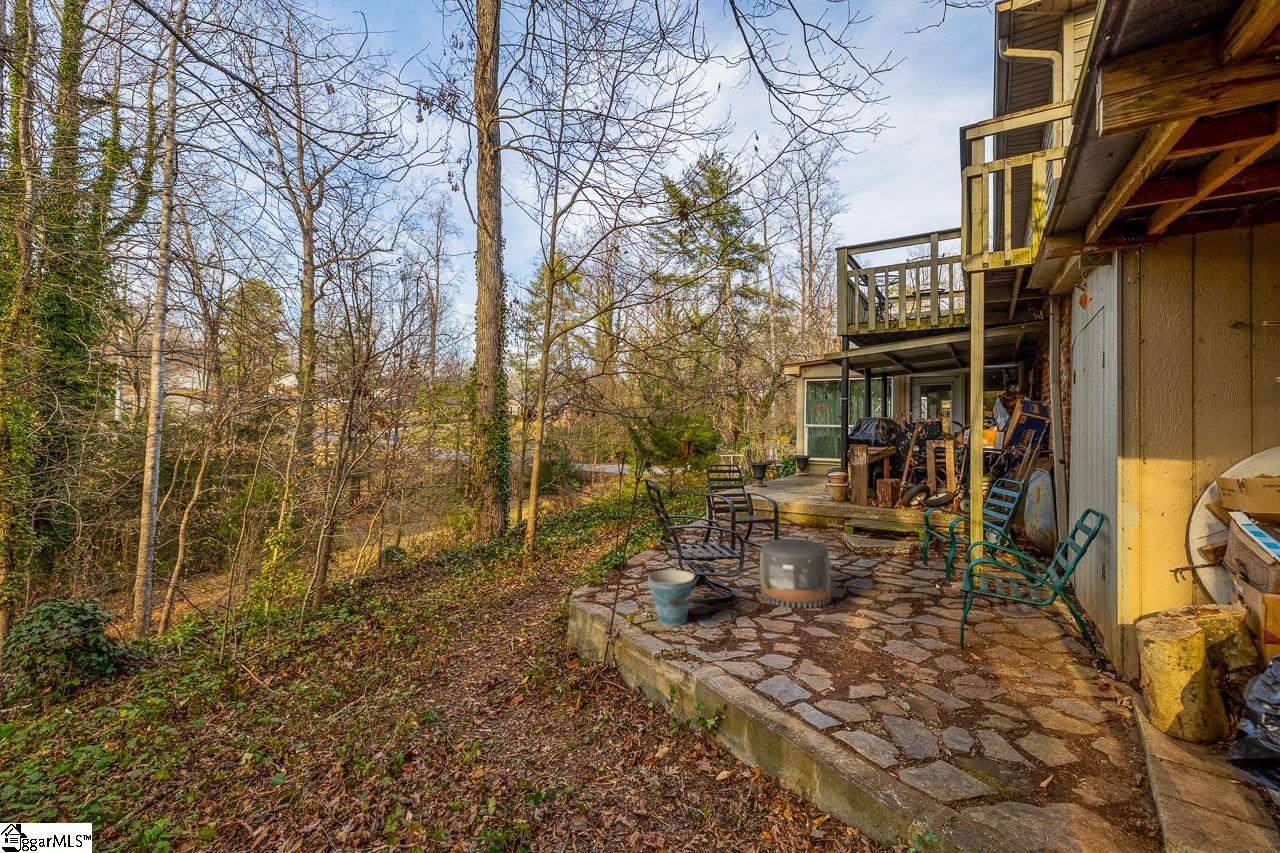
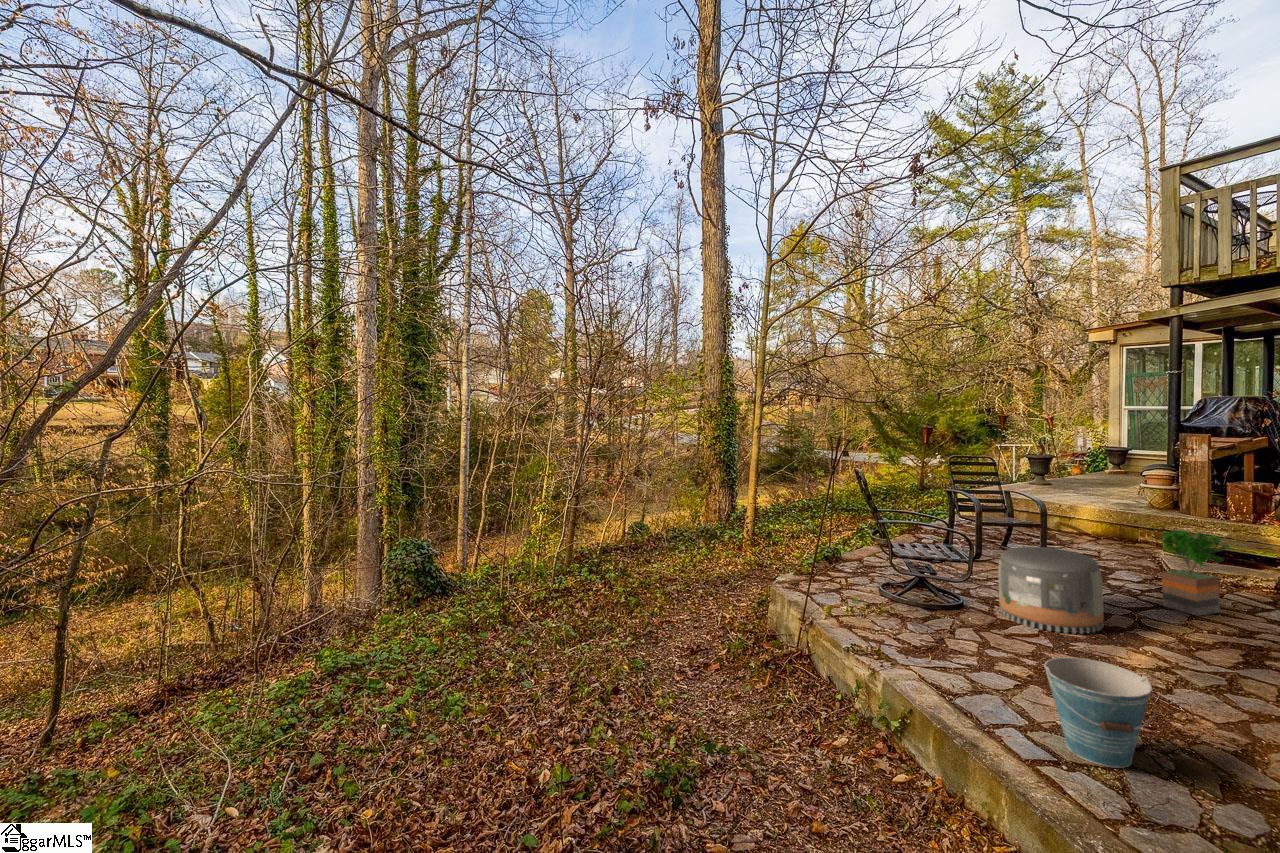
potted tree: none [854,516,896,580] -> present [1161,530,1230,616]
bucket: present [648,570,695,626] -> present [1044,657,1156,768]

